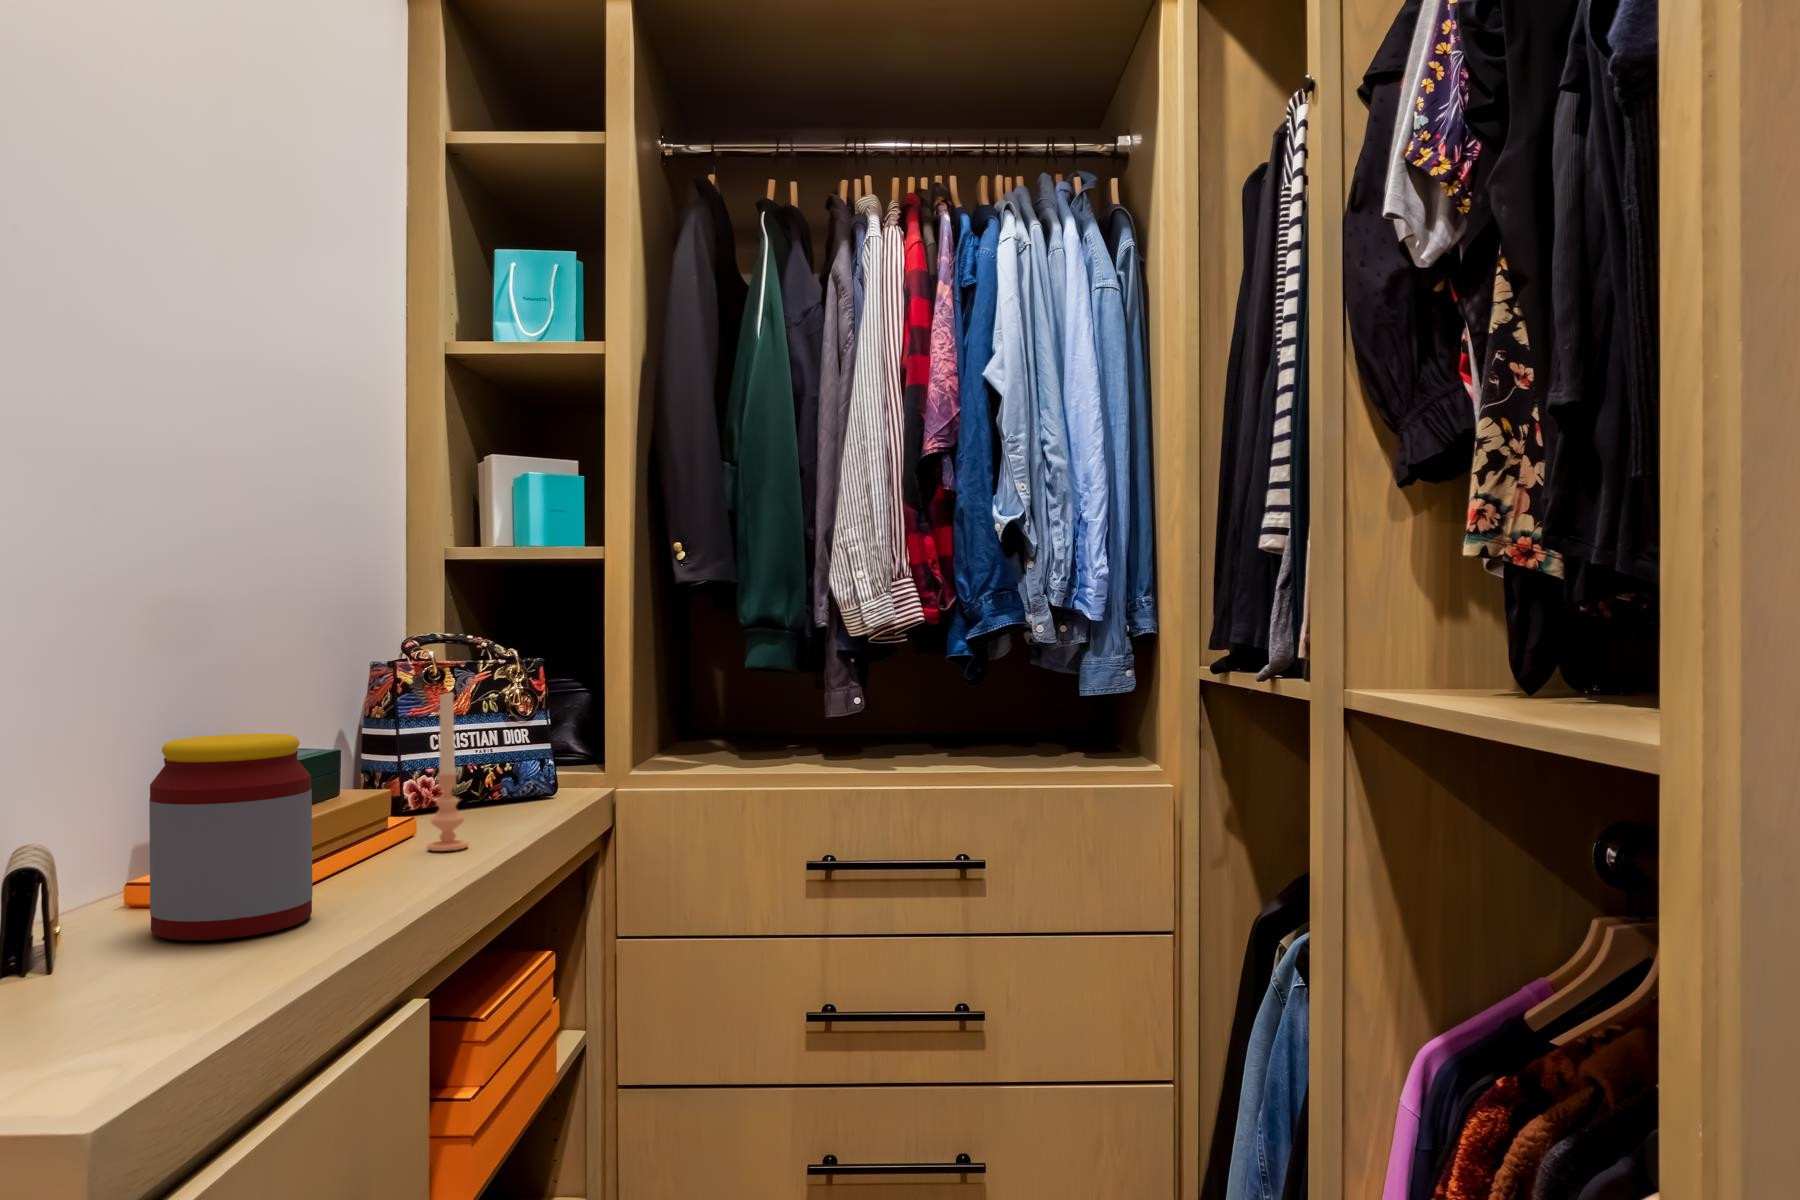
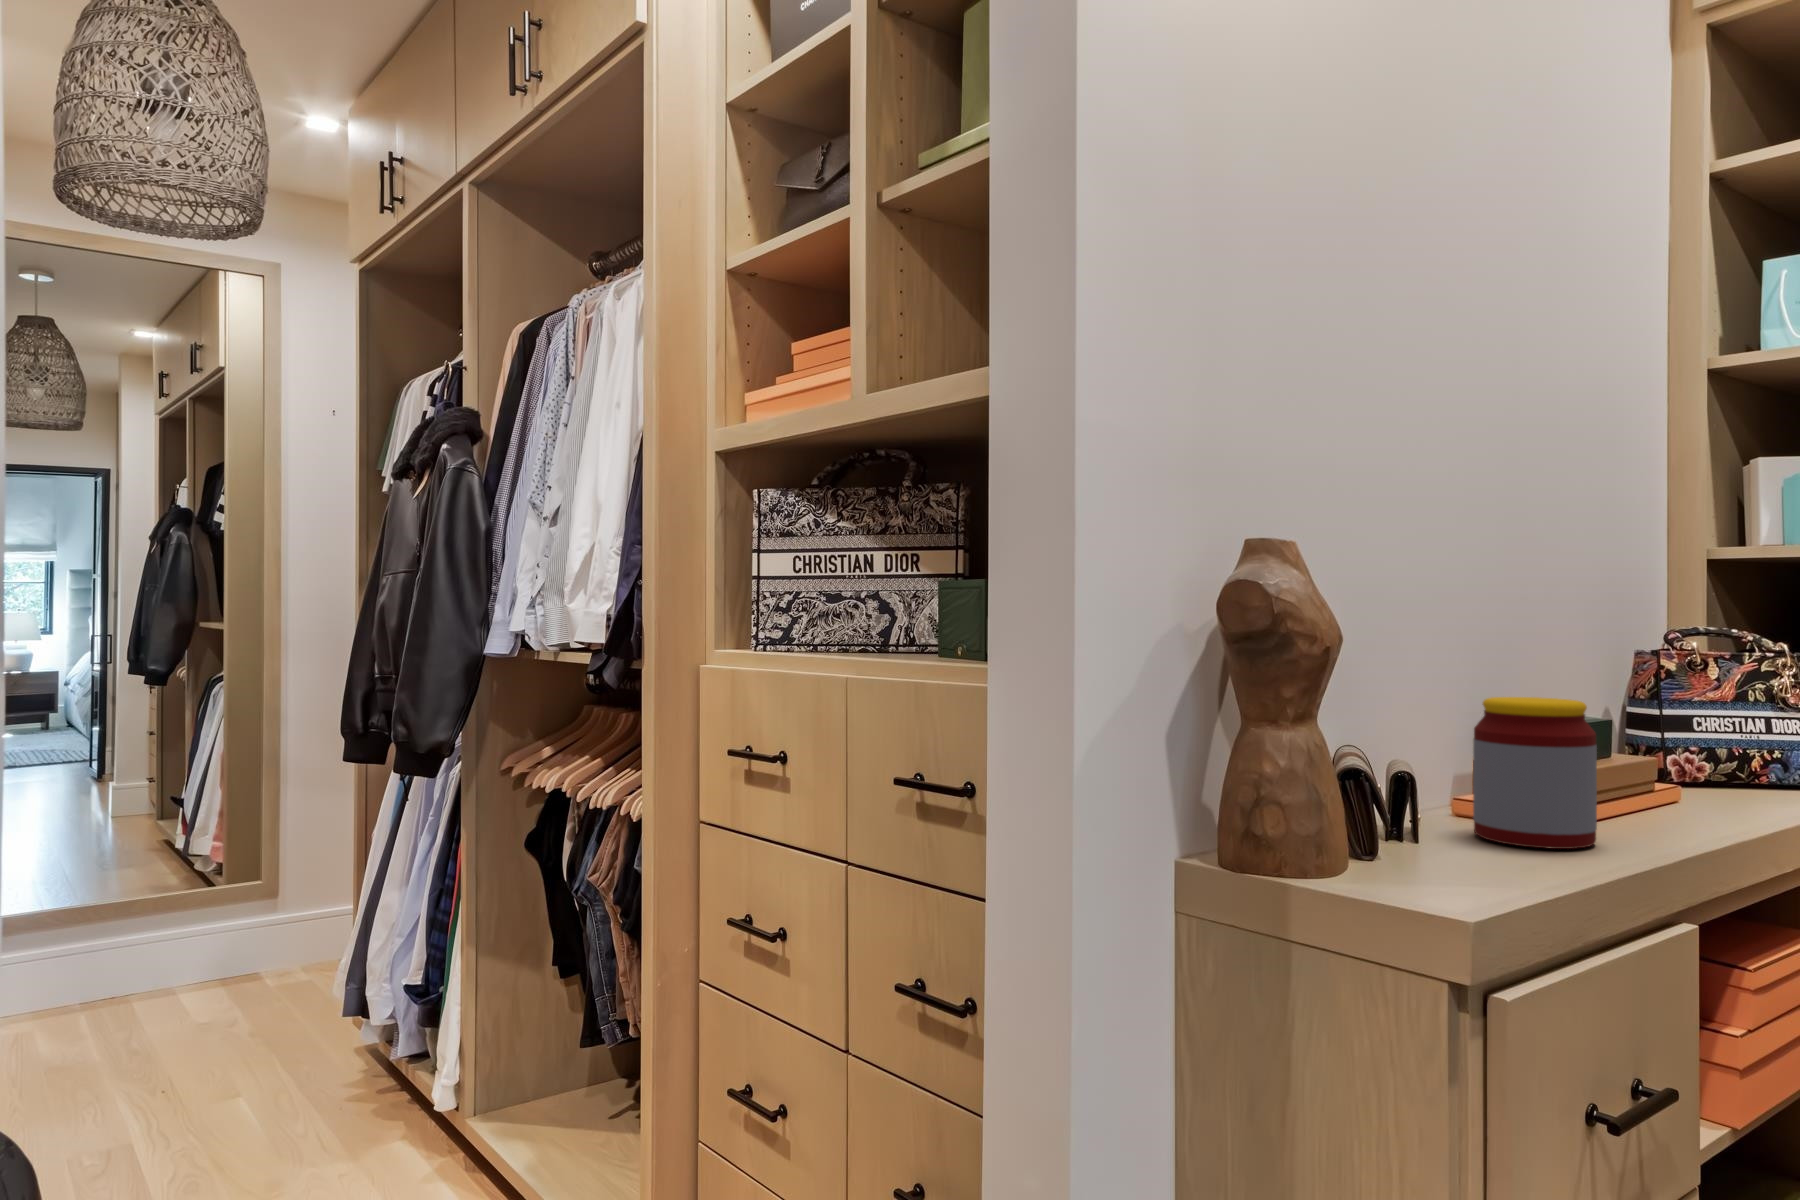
candle: present [427,693,468,851] -> none [1694,677,1736,818]

